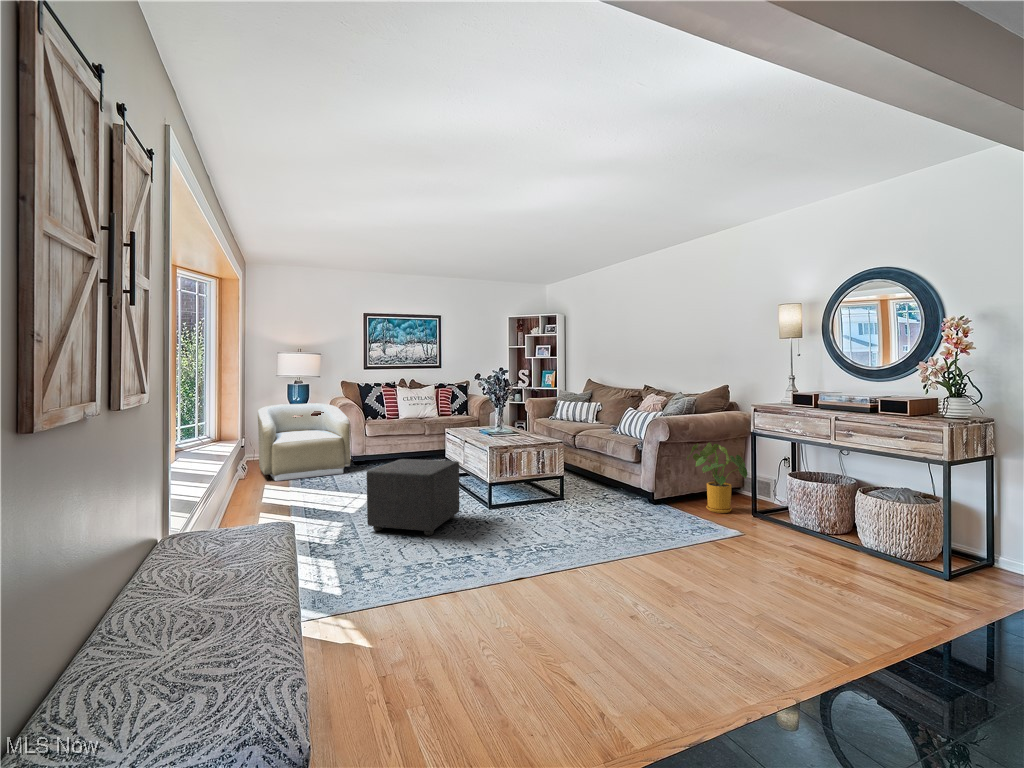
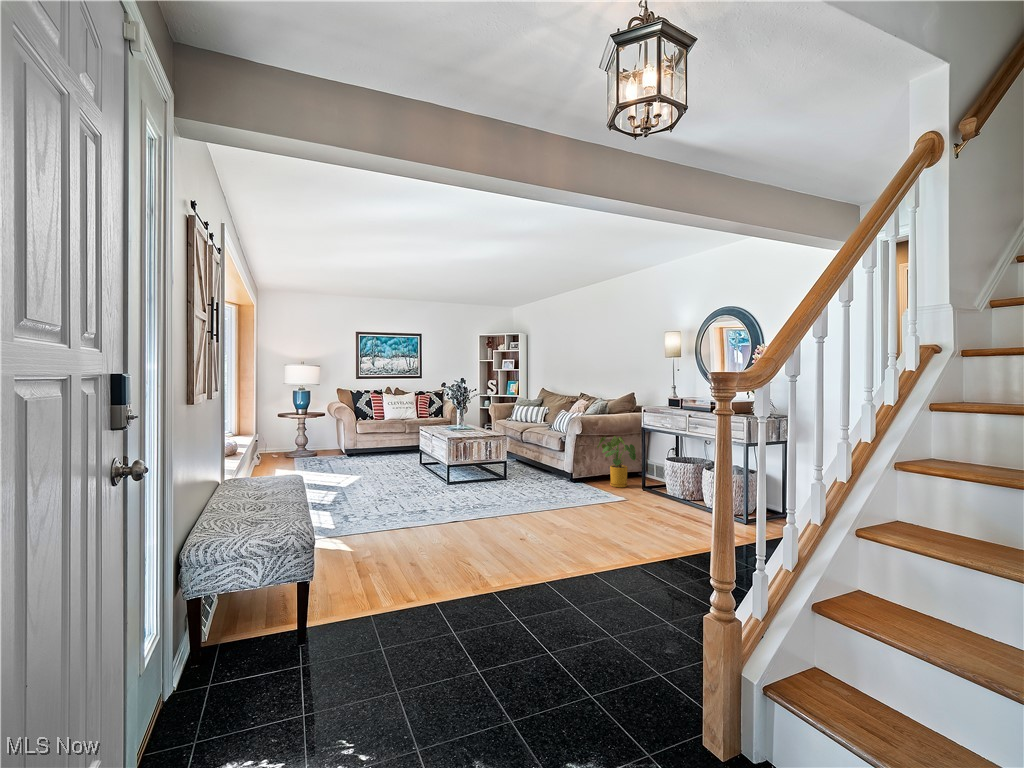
armchair: present [258,403,350,481] -> none [270,407,344,467]
ottoman: present [366,459,459,536] -> none [354,446,424,500]

